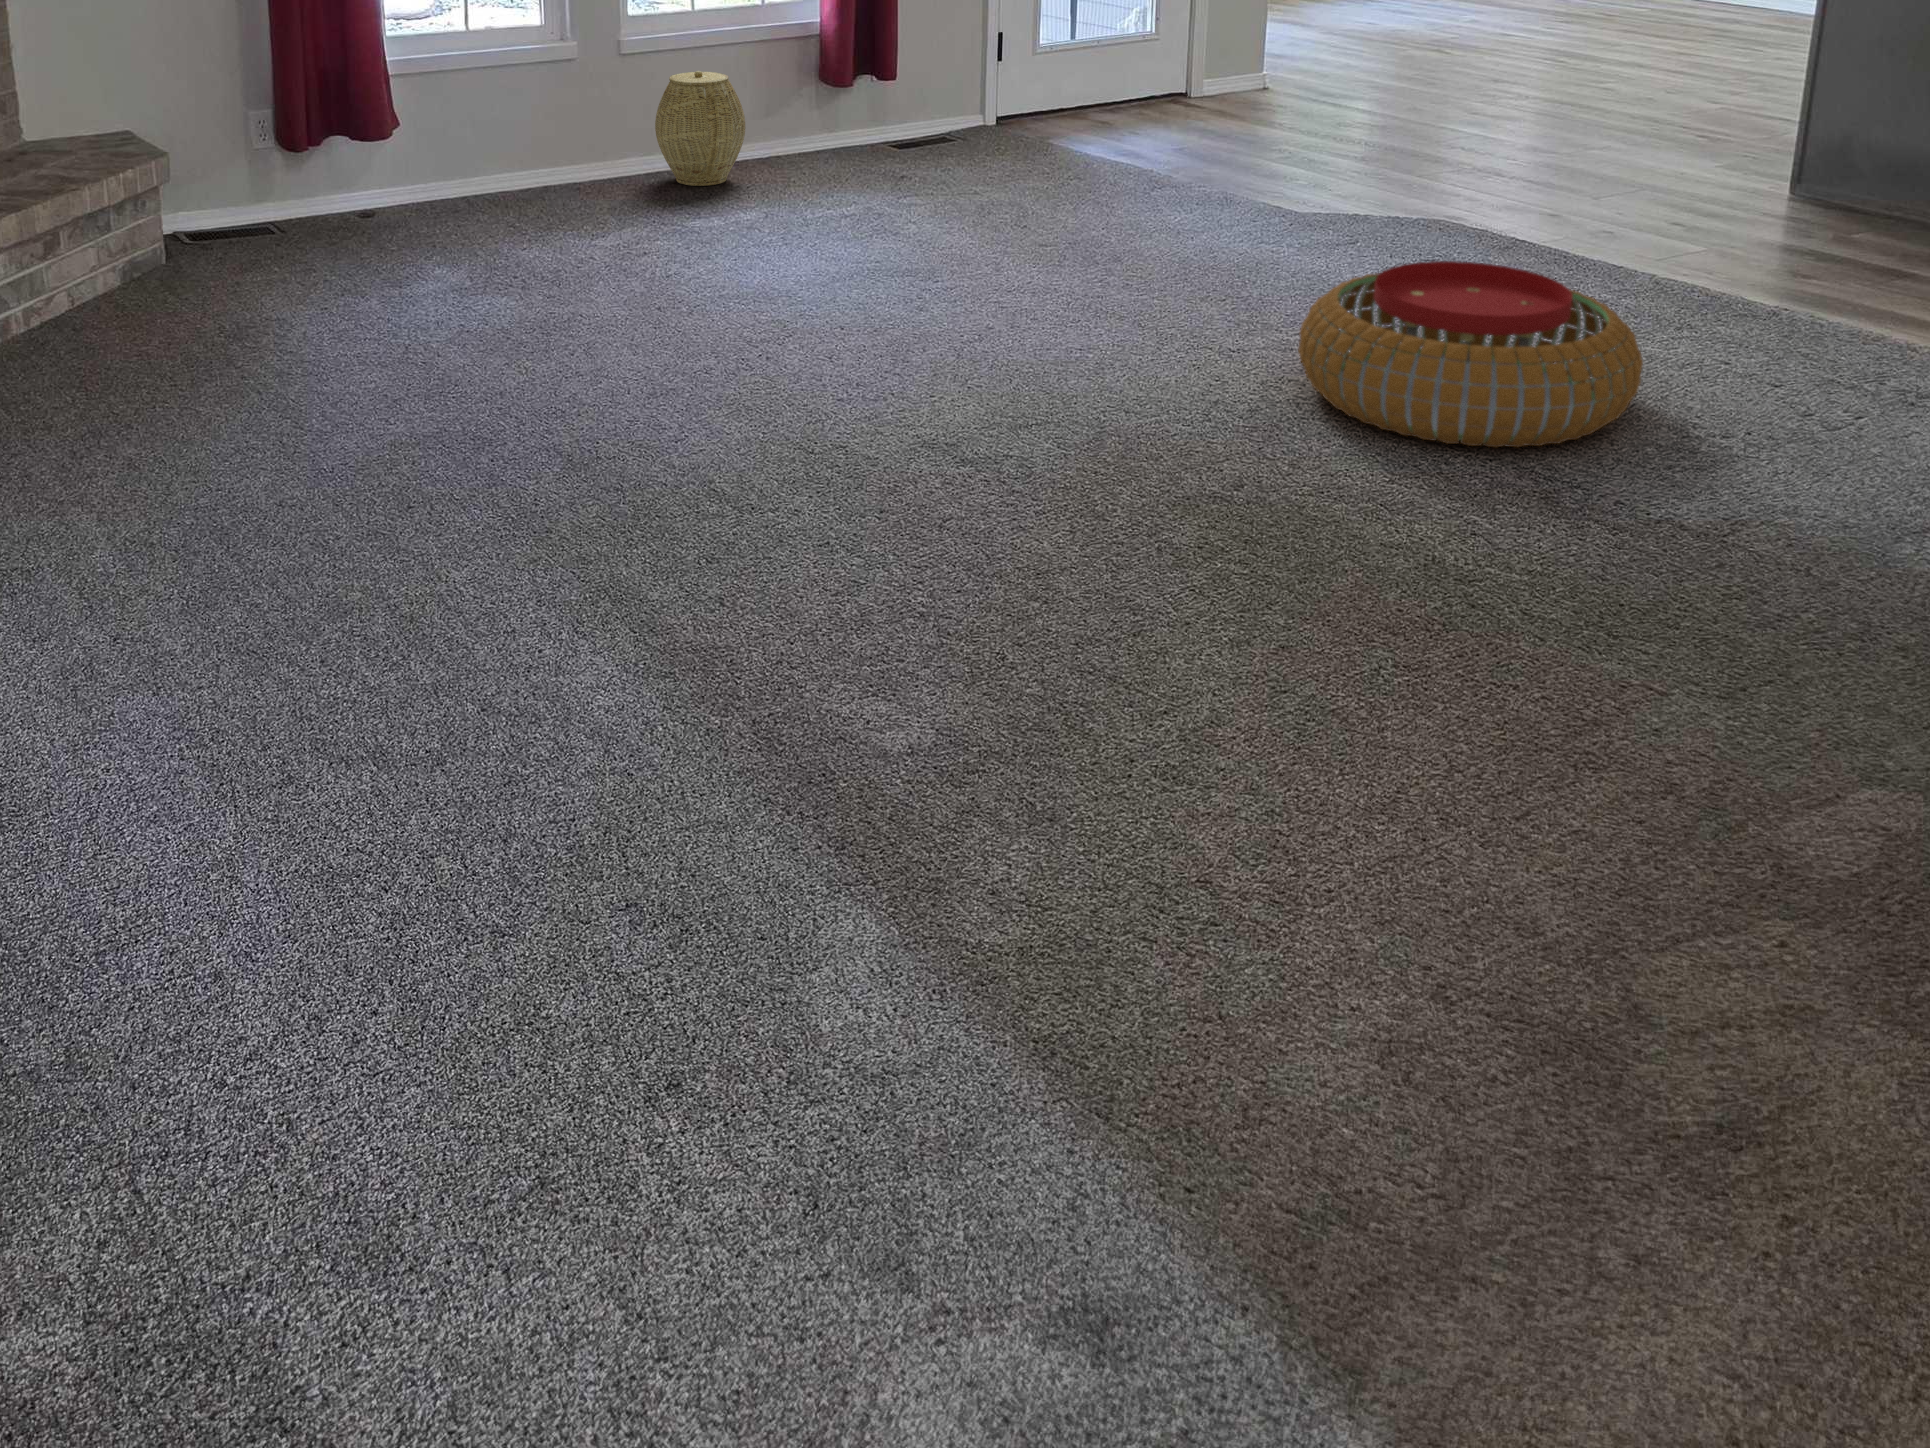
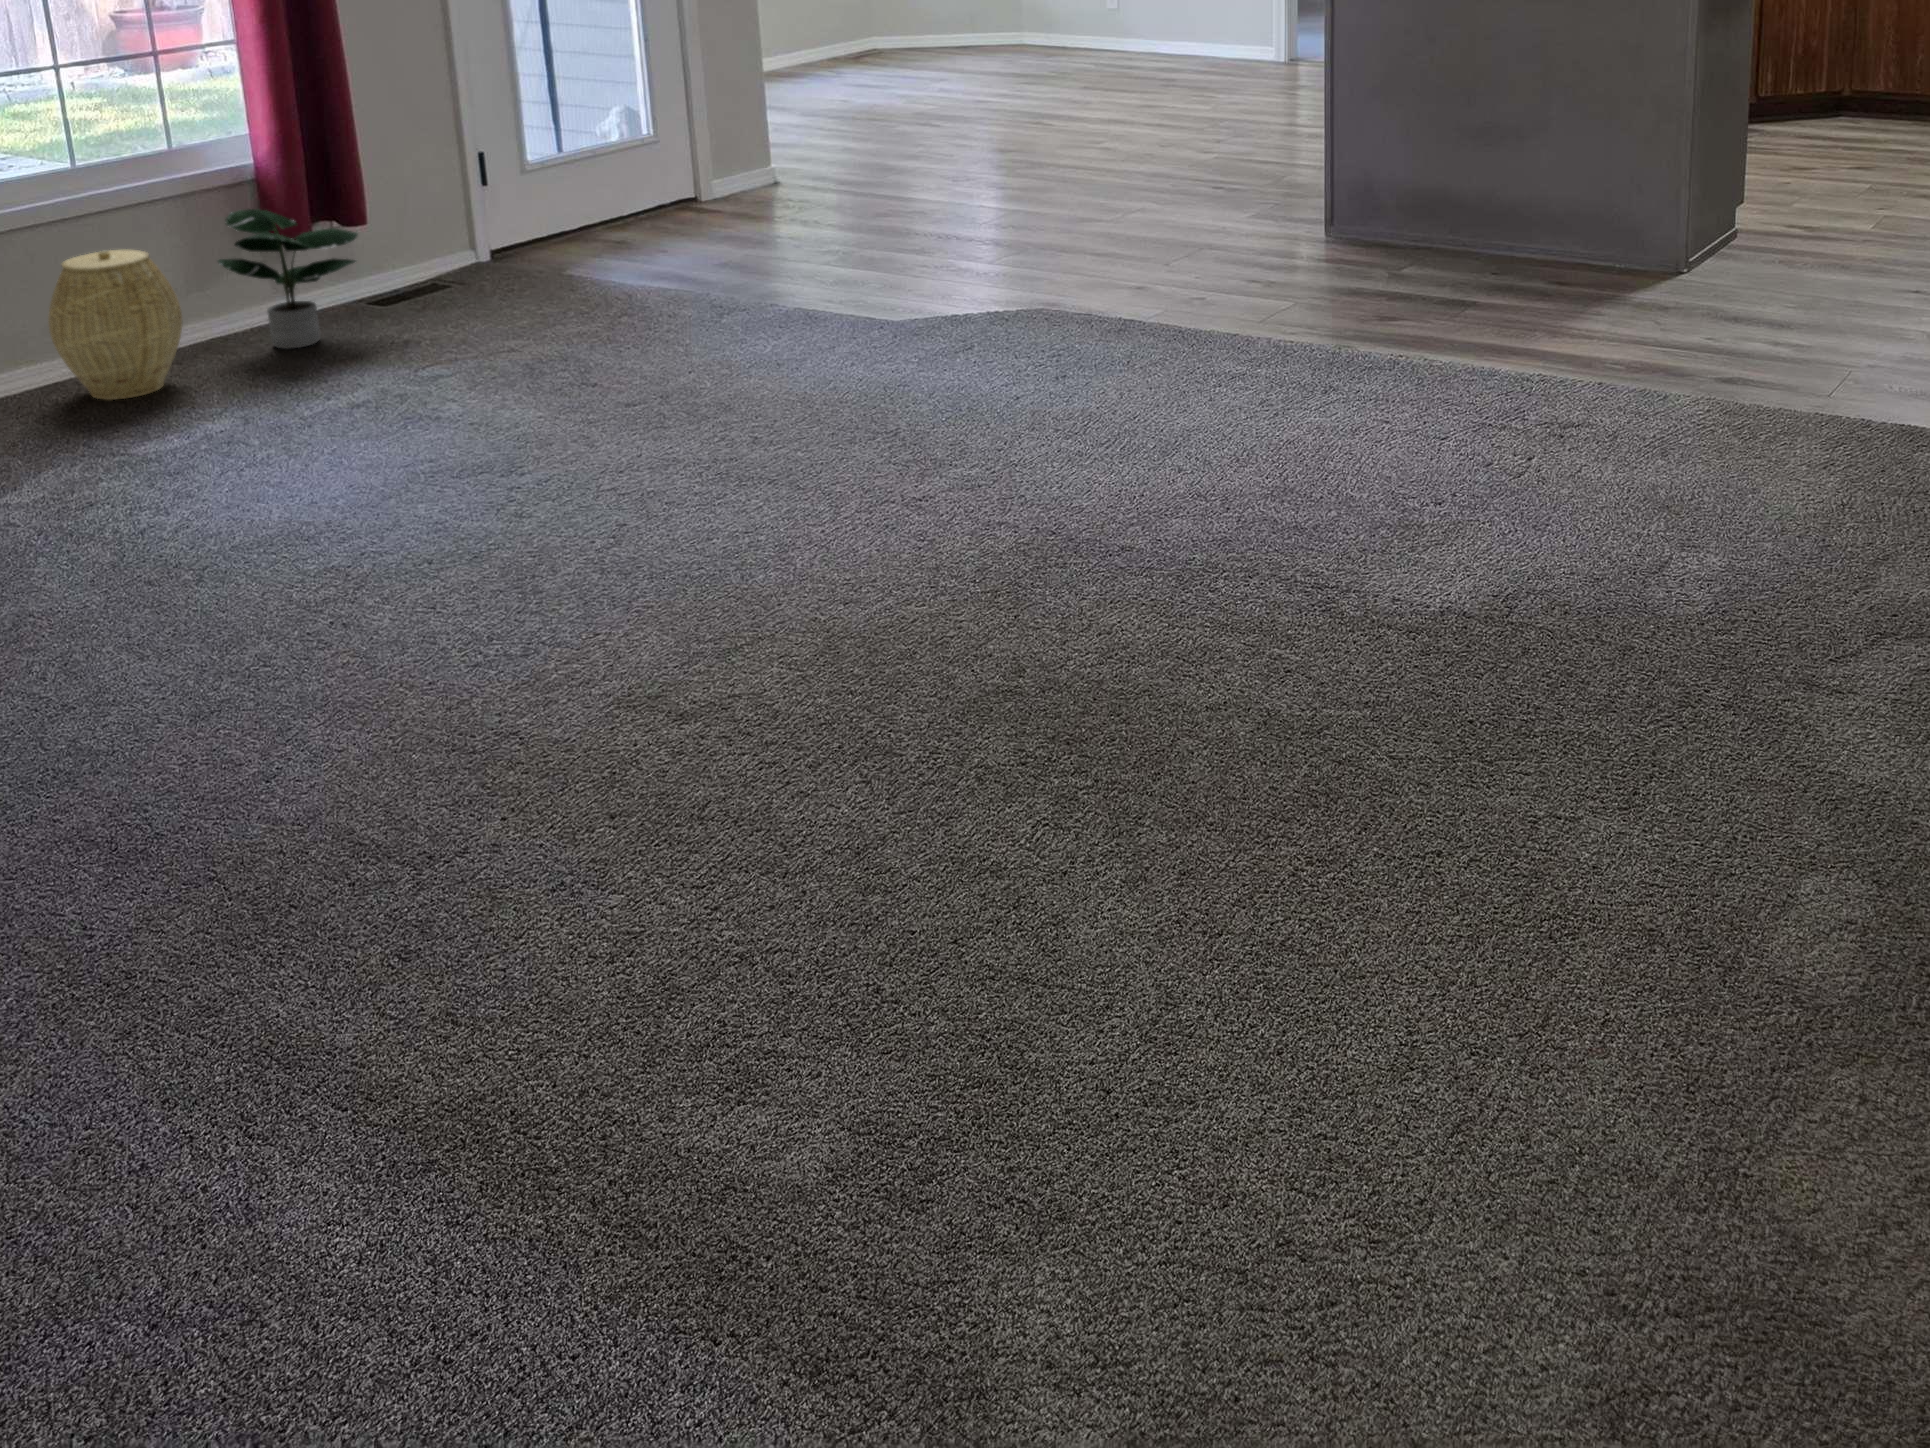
potted plant: none [779,53,886,168] -> present [218,209,358,349]
pouf: present [1298,261,1643,447] -> none [989,355,1340,558]

